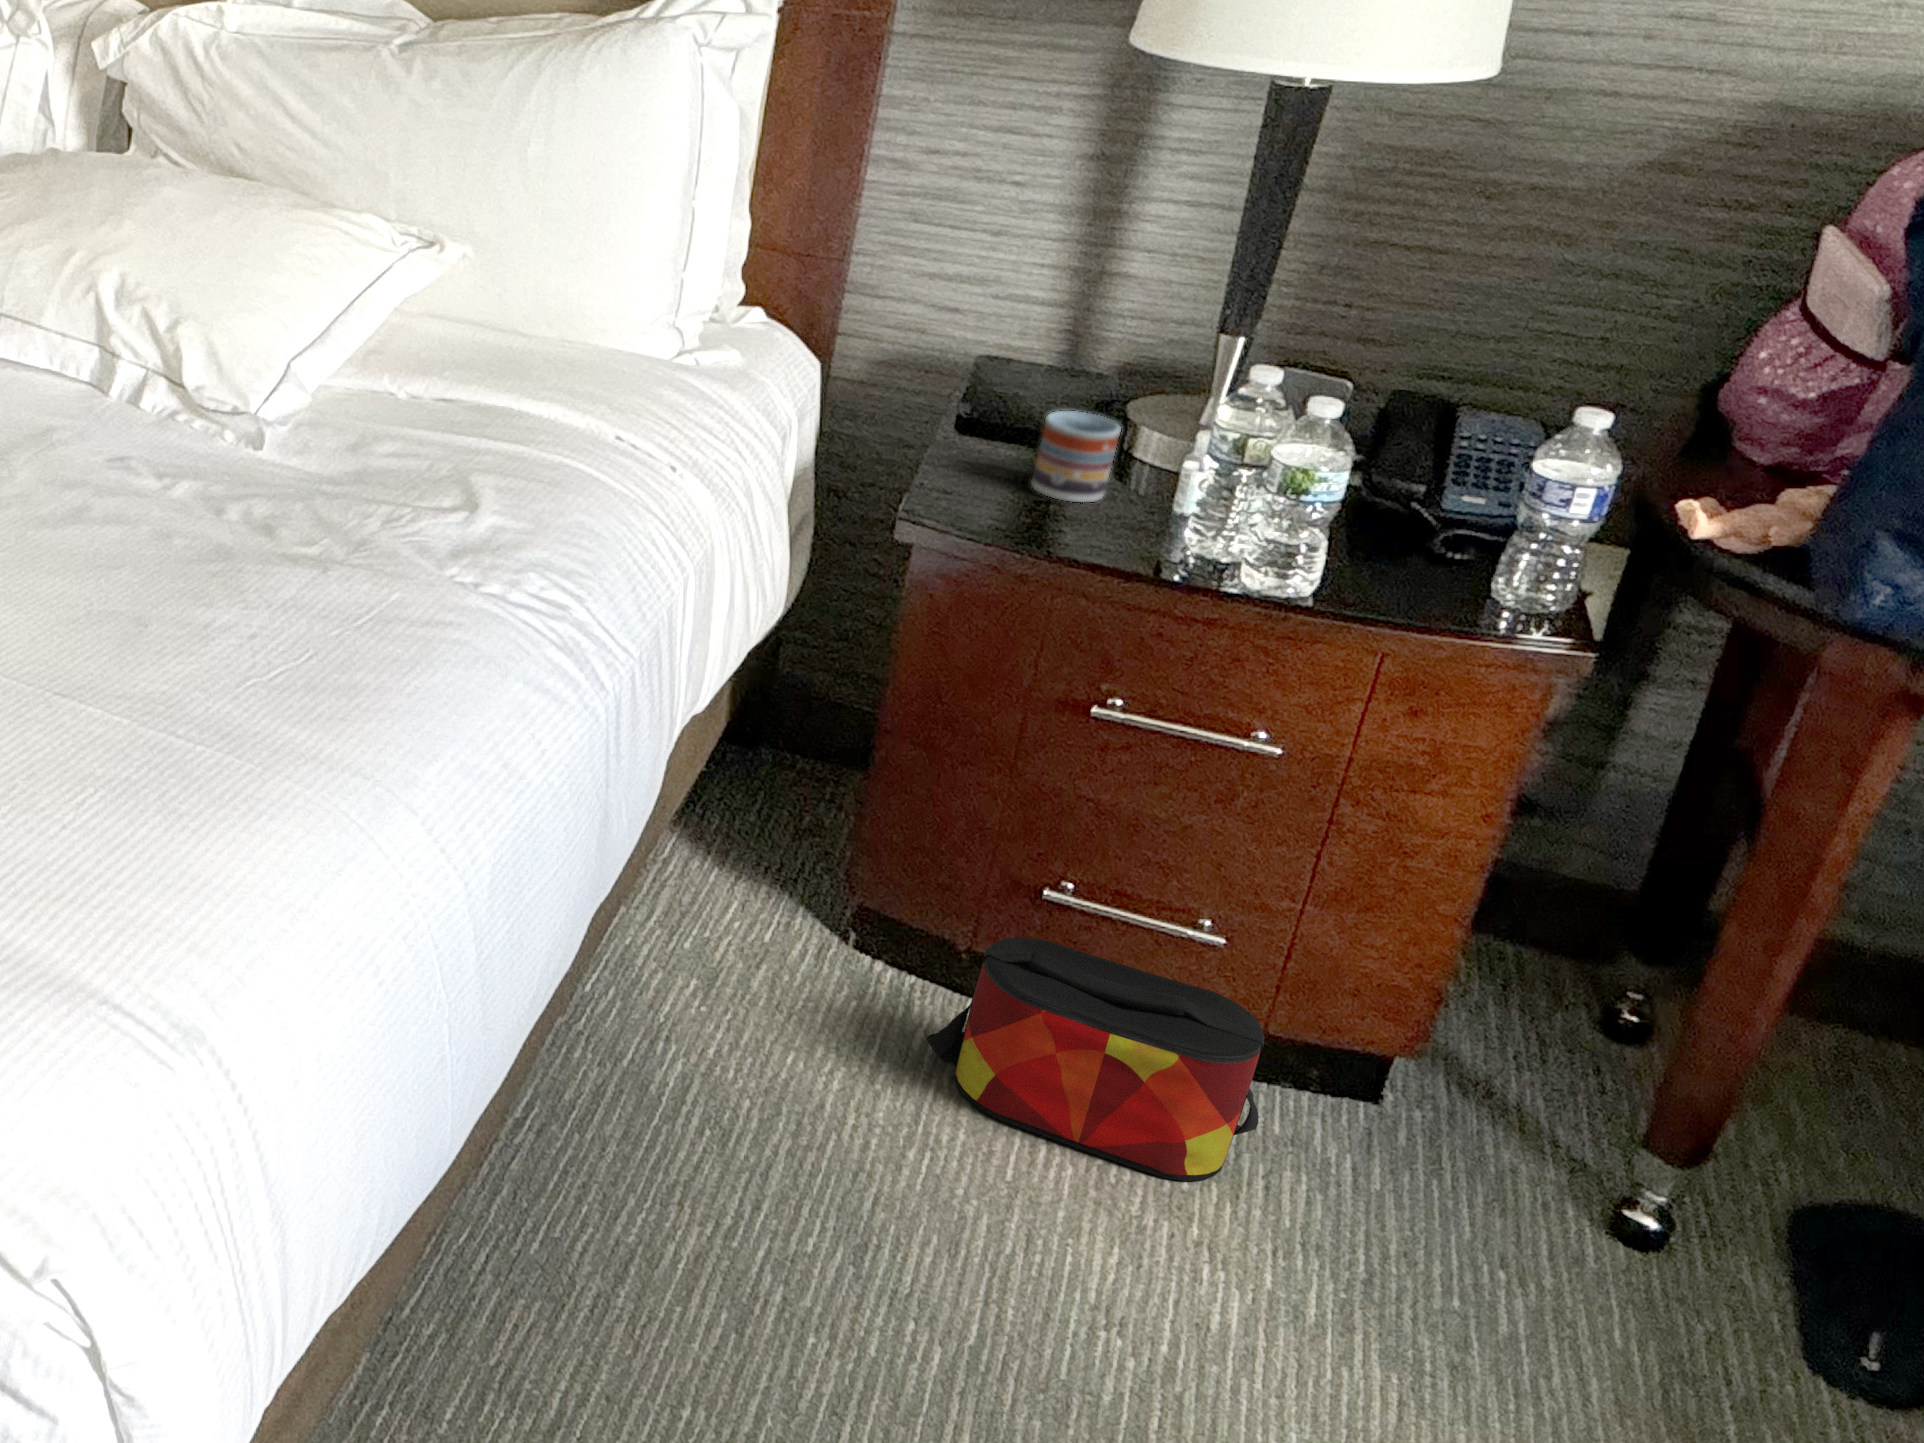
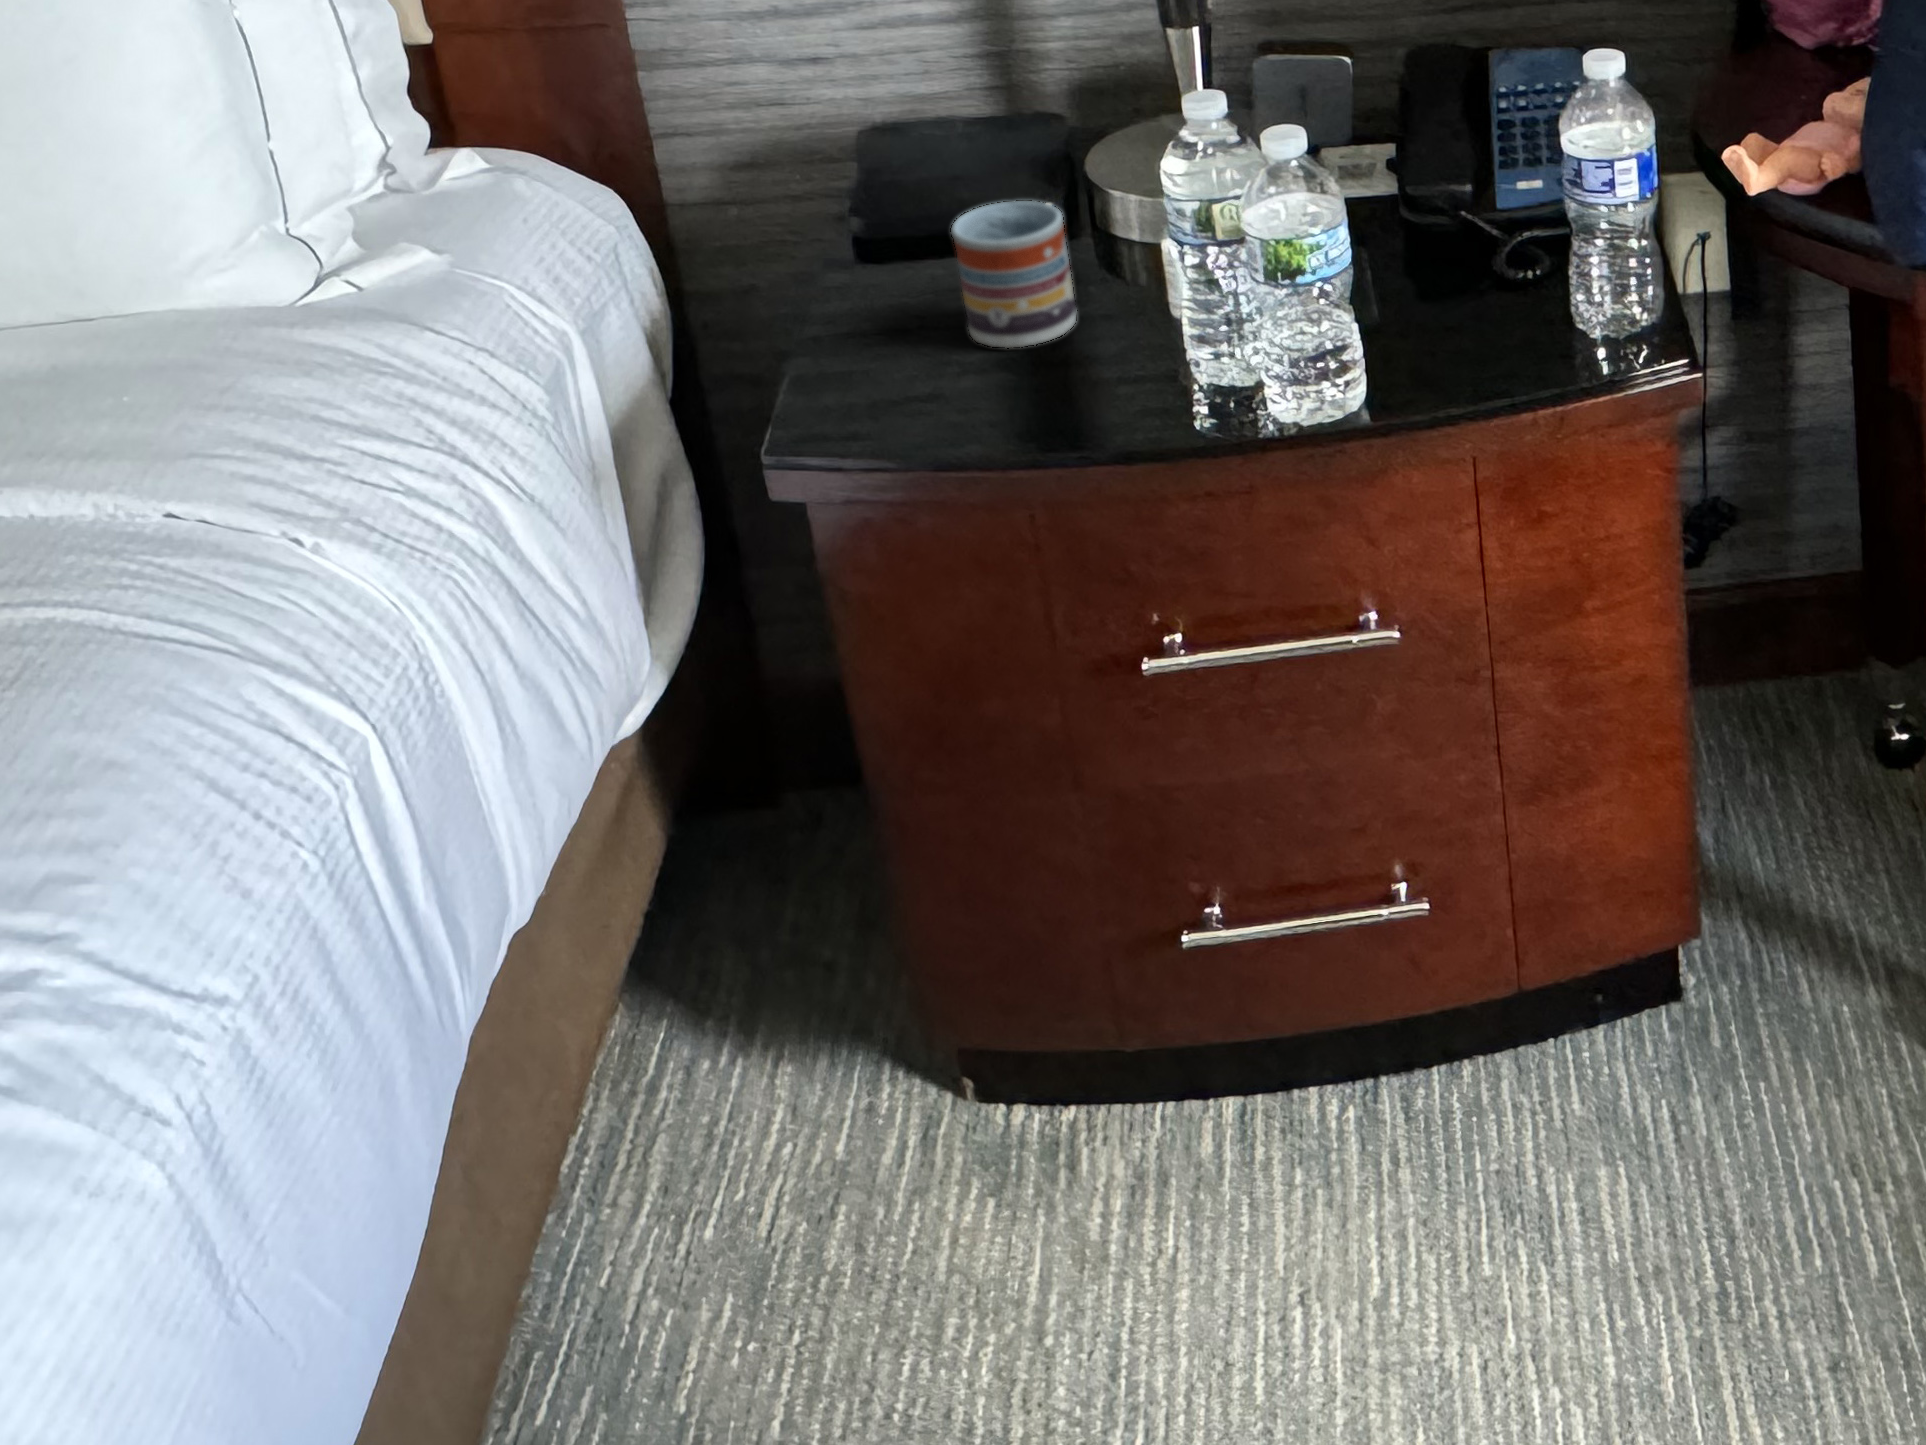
bag: present [926,937,1264,1181] -> none [1099,979,1547,1306]

